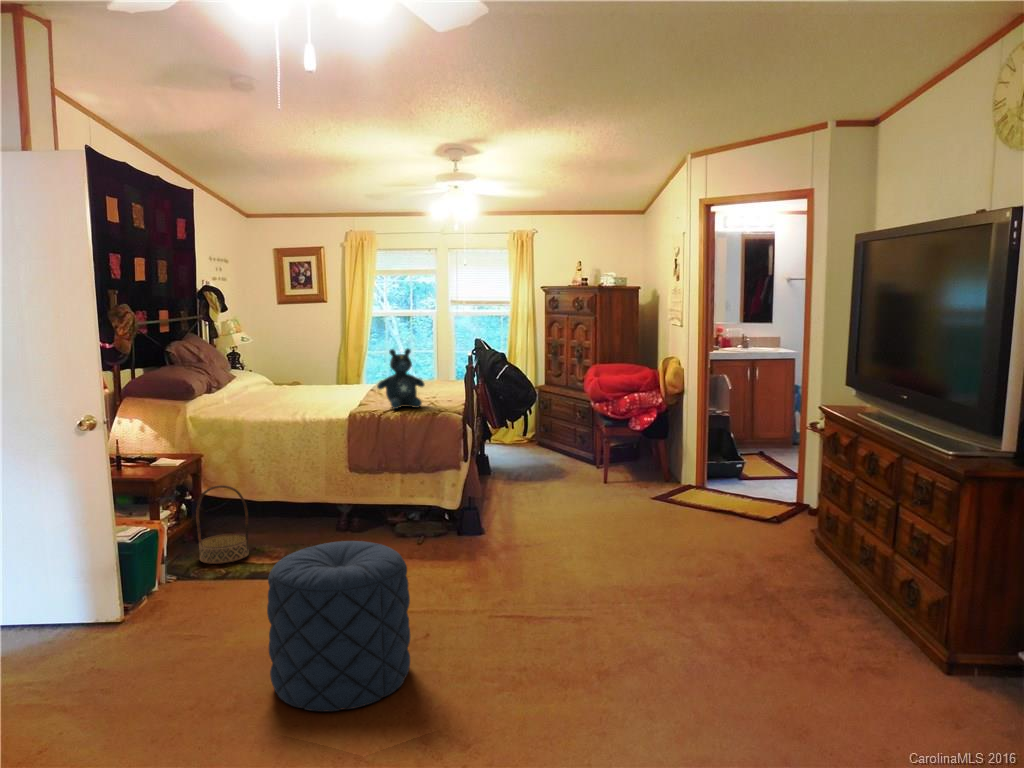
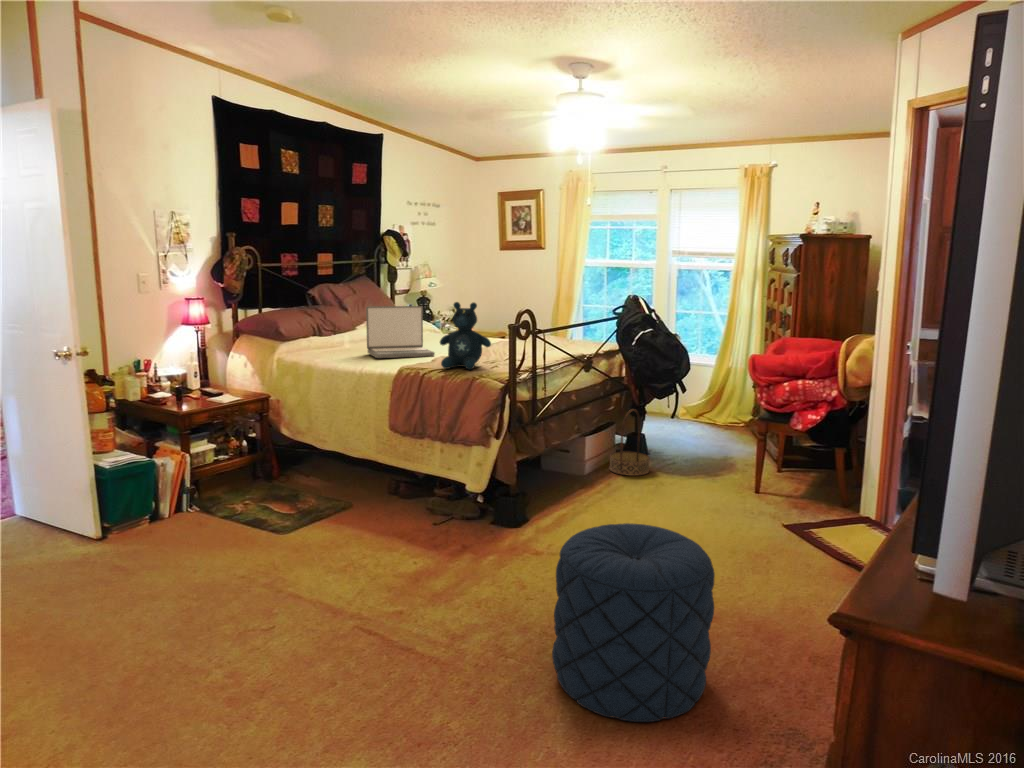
laptop: none [269,358,345,410] -> present [366,306,435,358]
basket: present [196,485,249,564] -> present [610,409,650,476]
pouf: present [267,541,410,711] -> present [552,523,715,722]

